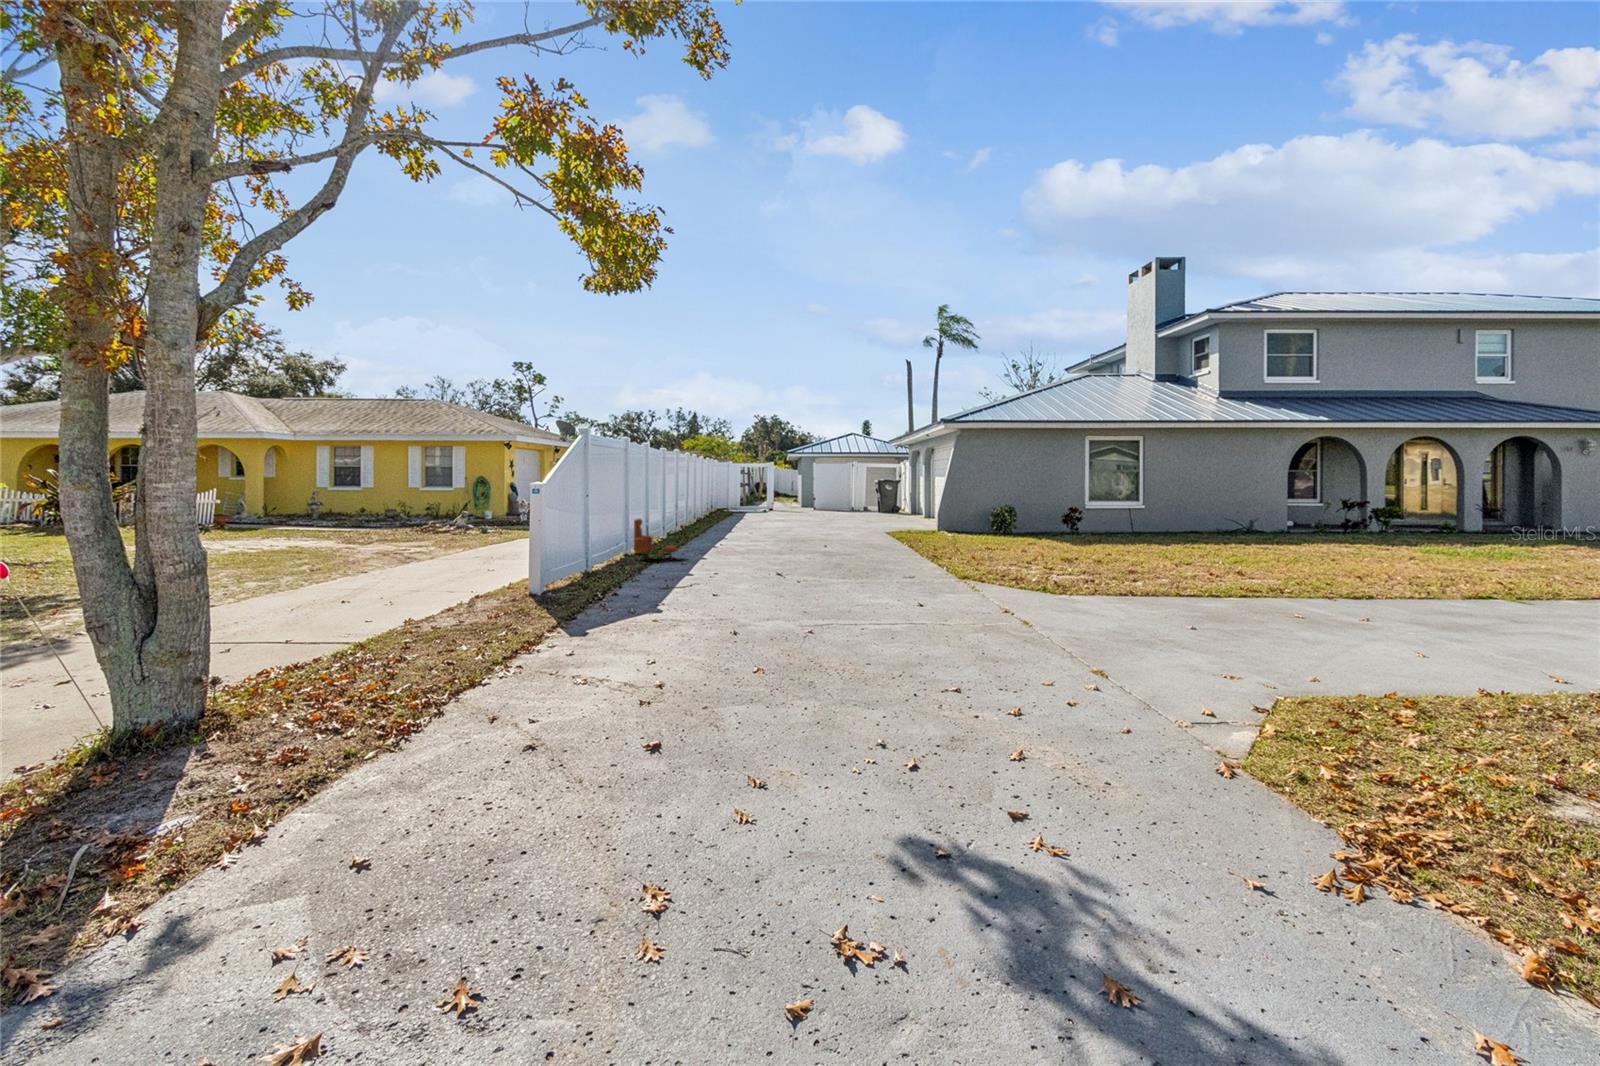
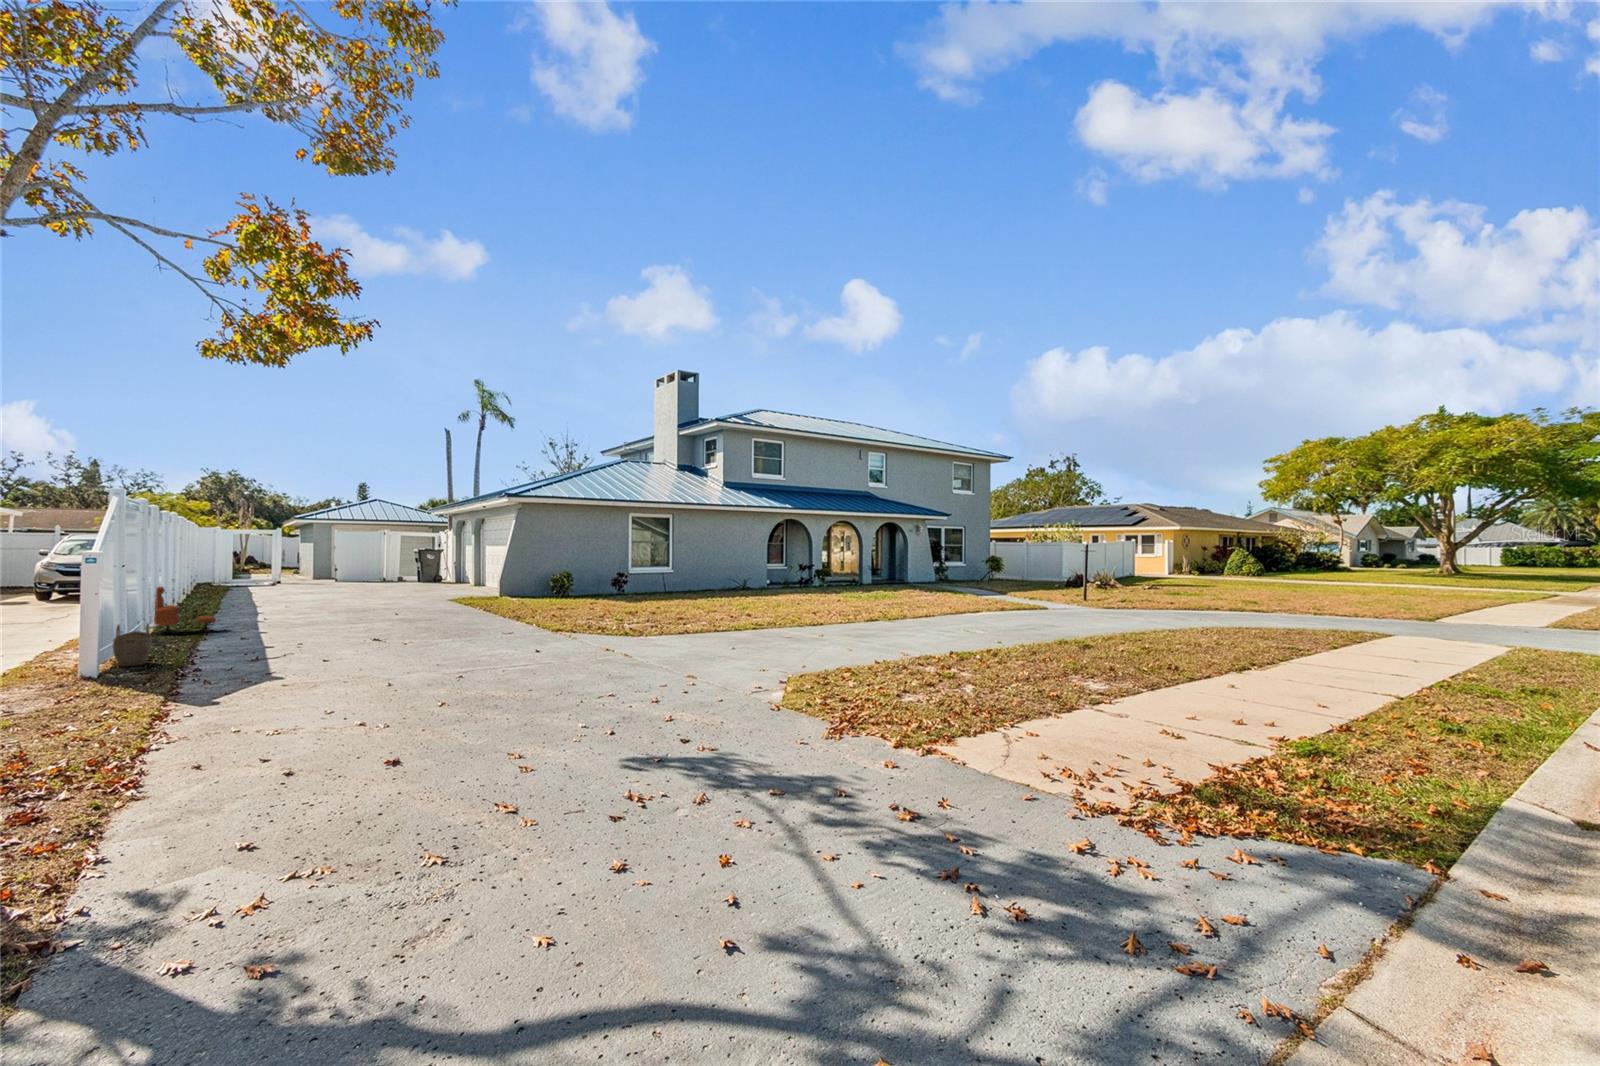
woven basket: none [573,554,601,592] -> present [113,624,152,667]

